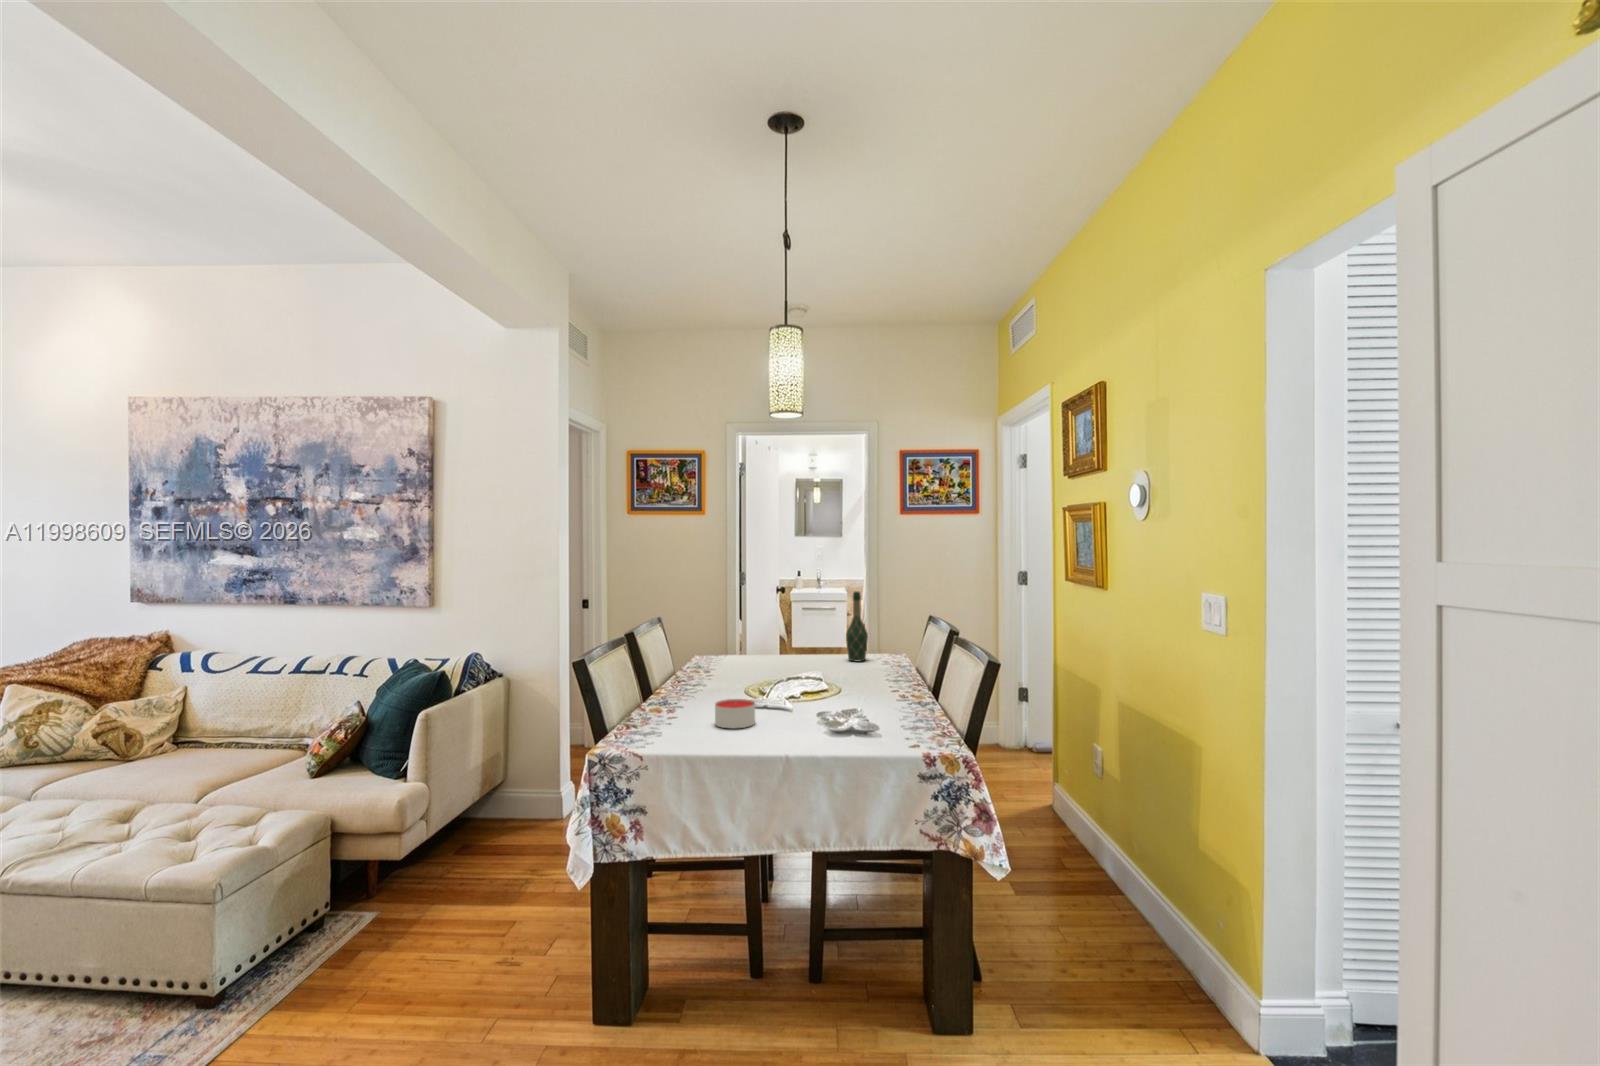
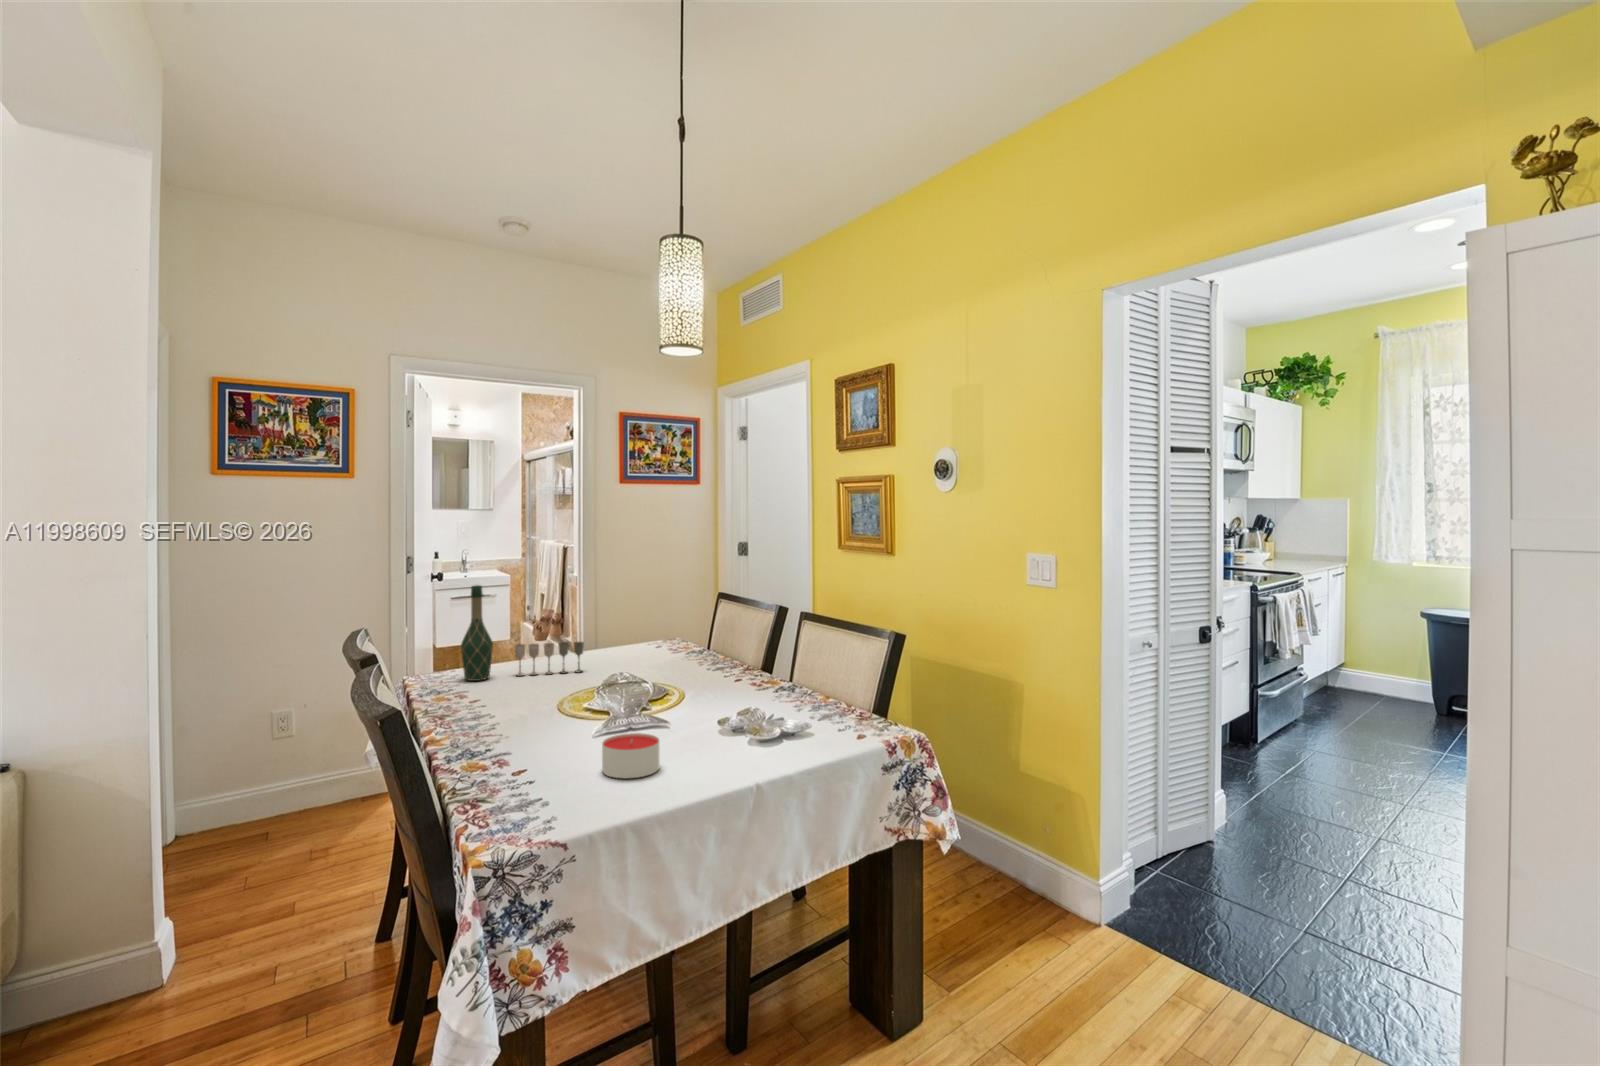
wine bottle: present [846,591,868,662] -> present [461,585,493,681]
wine glass: none [753,638,802,663] -> present [515,642,584,676]

